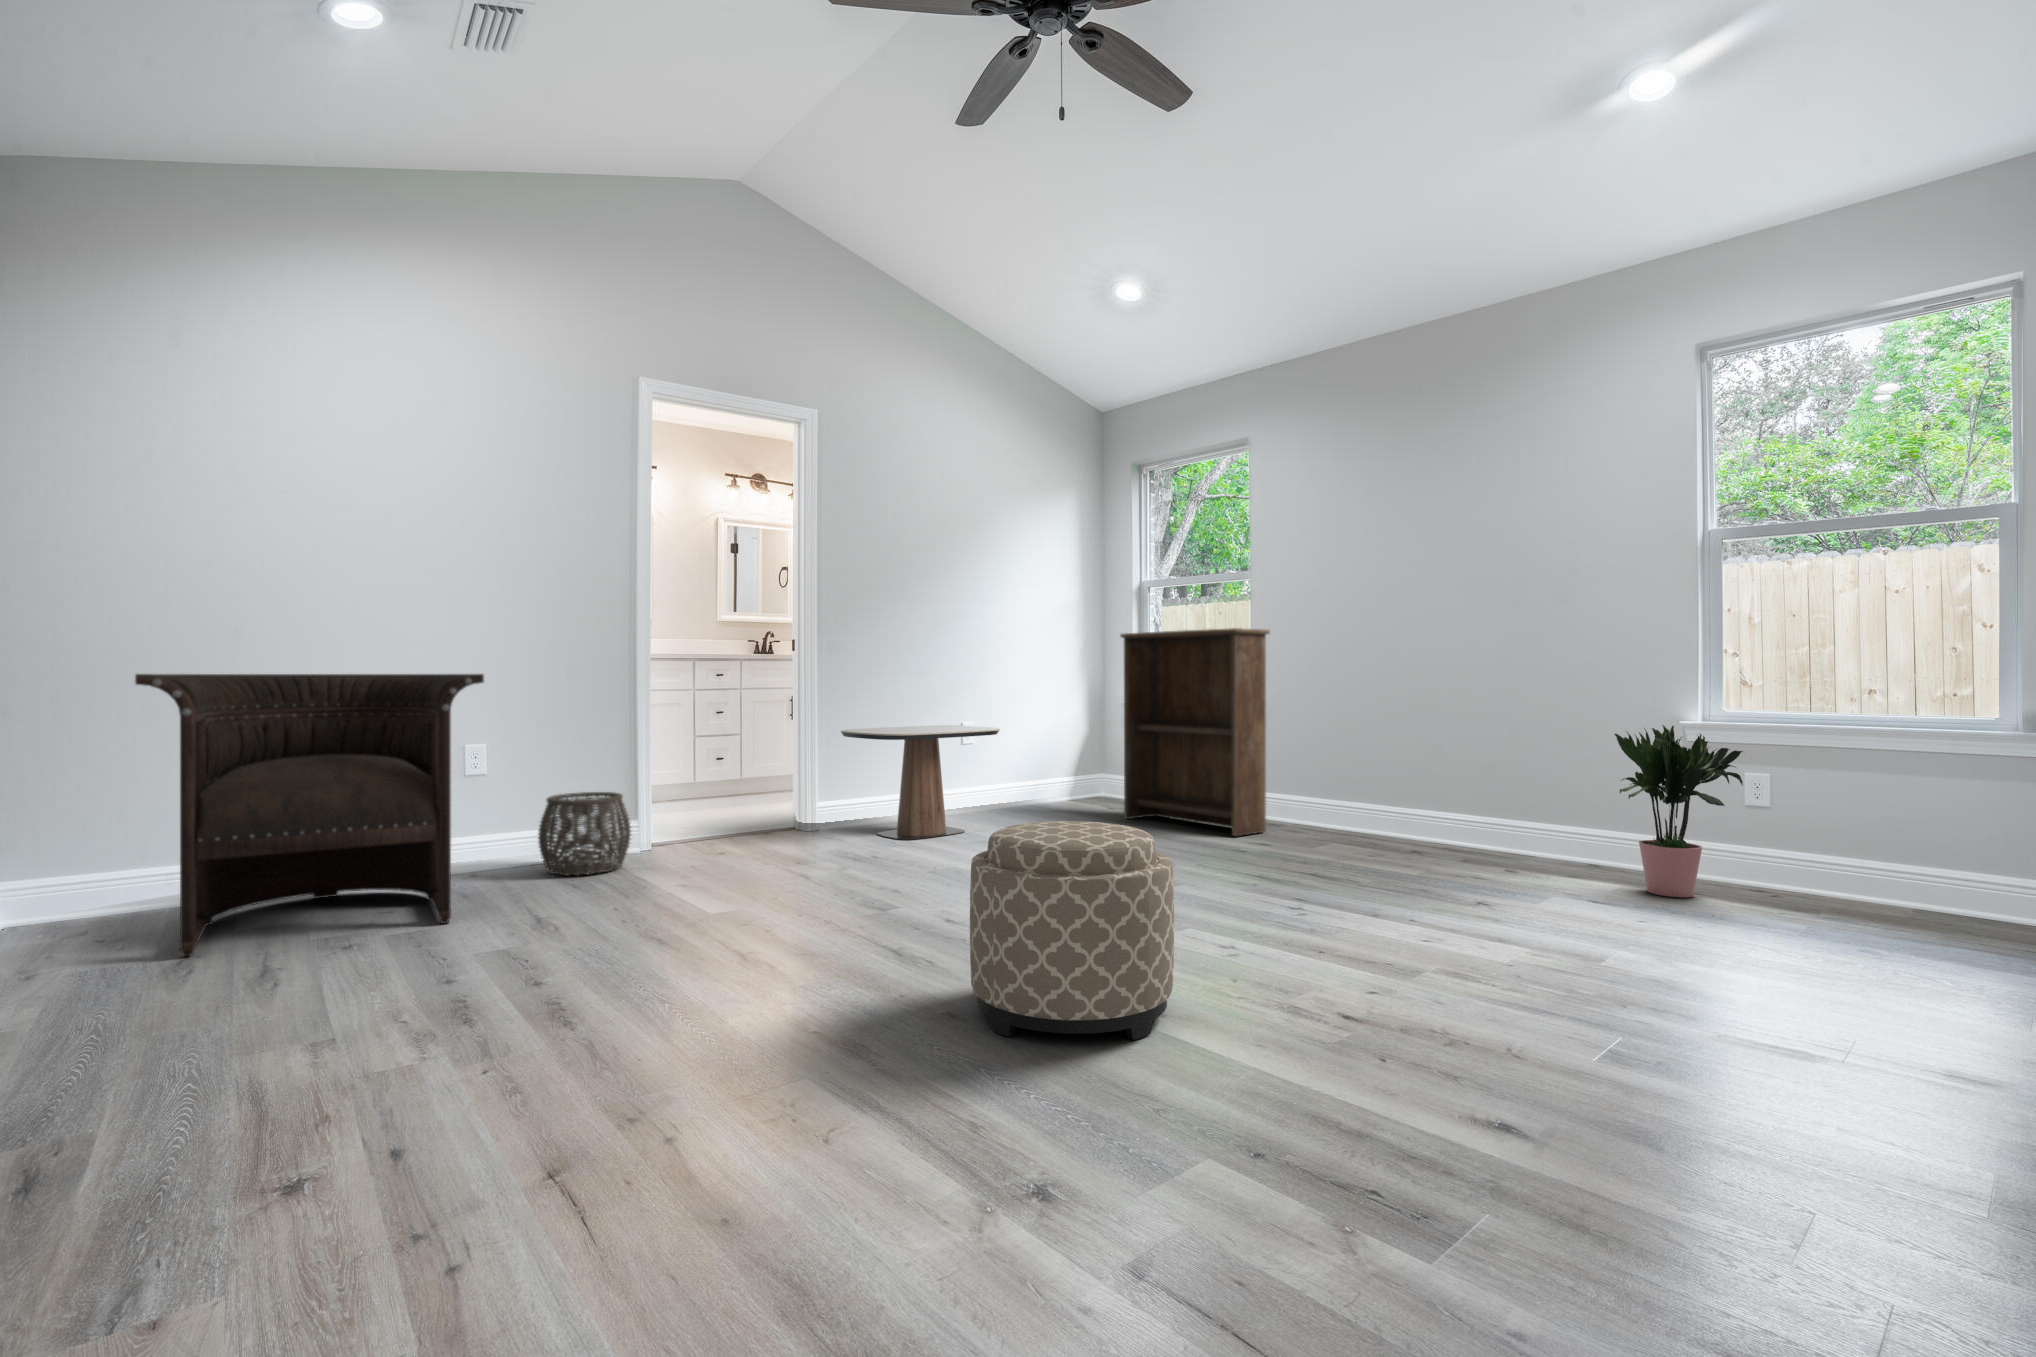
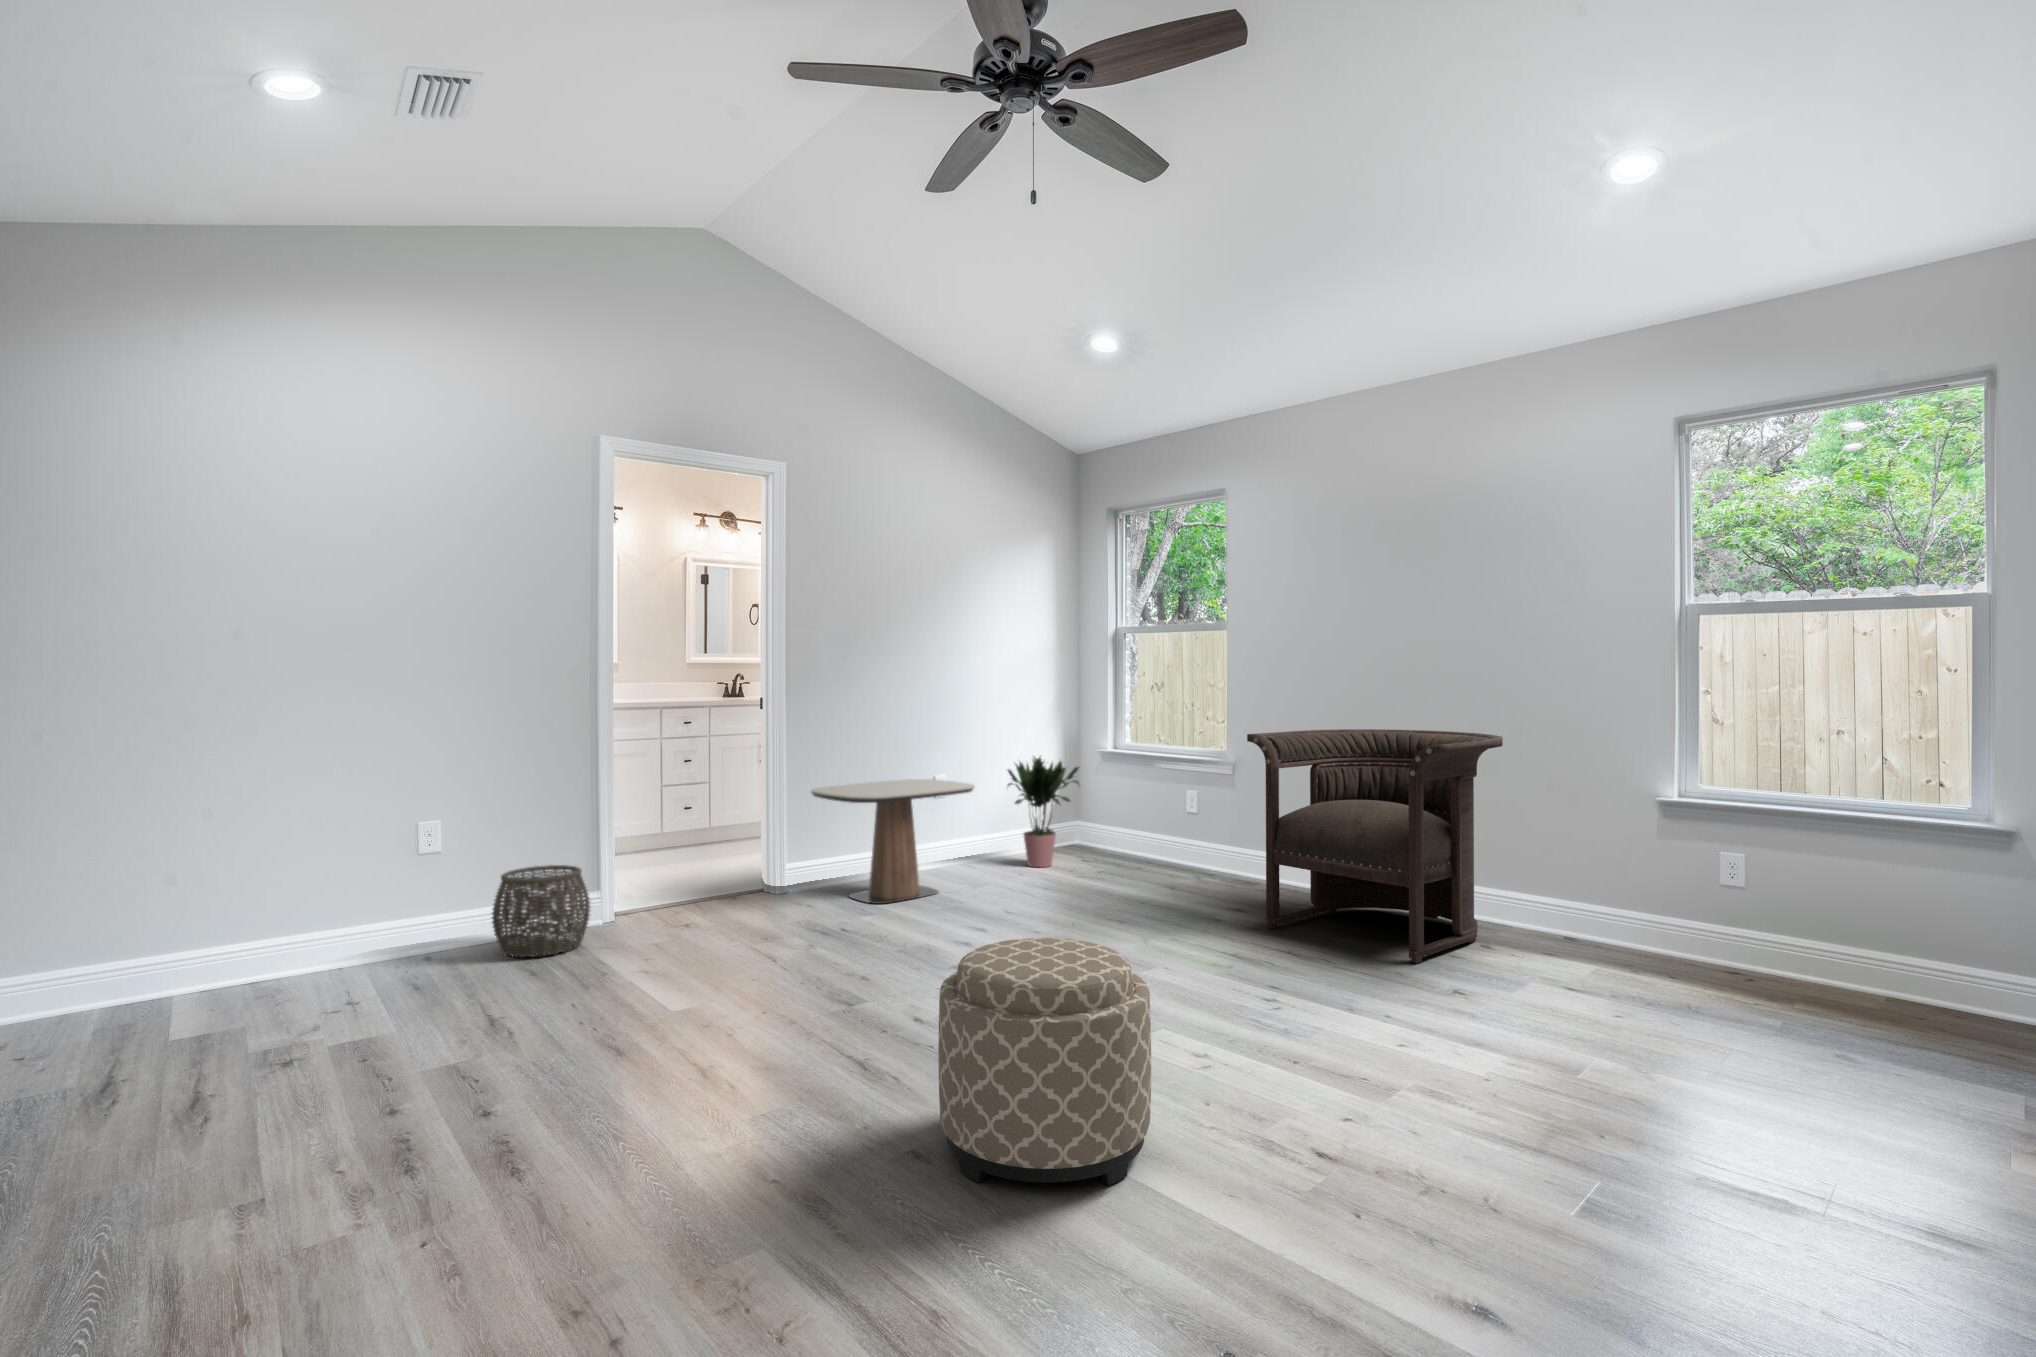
bookshelf: present [1120,628,1270,836] -> none [1098,683,1251,897]
armchair: present [135,674,484,956] -> present [1247,729,1503,963]
potted plant: present [1614,725,1743,897] -> present [1008,756,1080,867]

